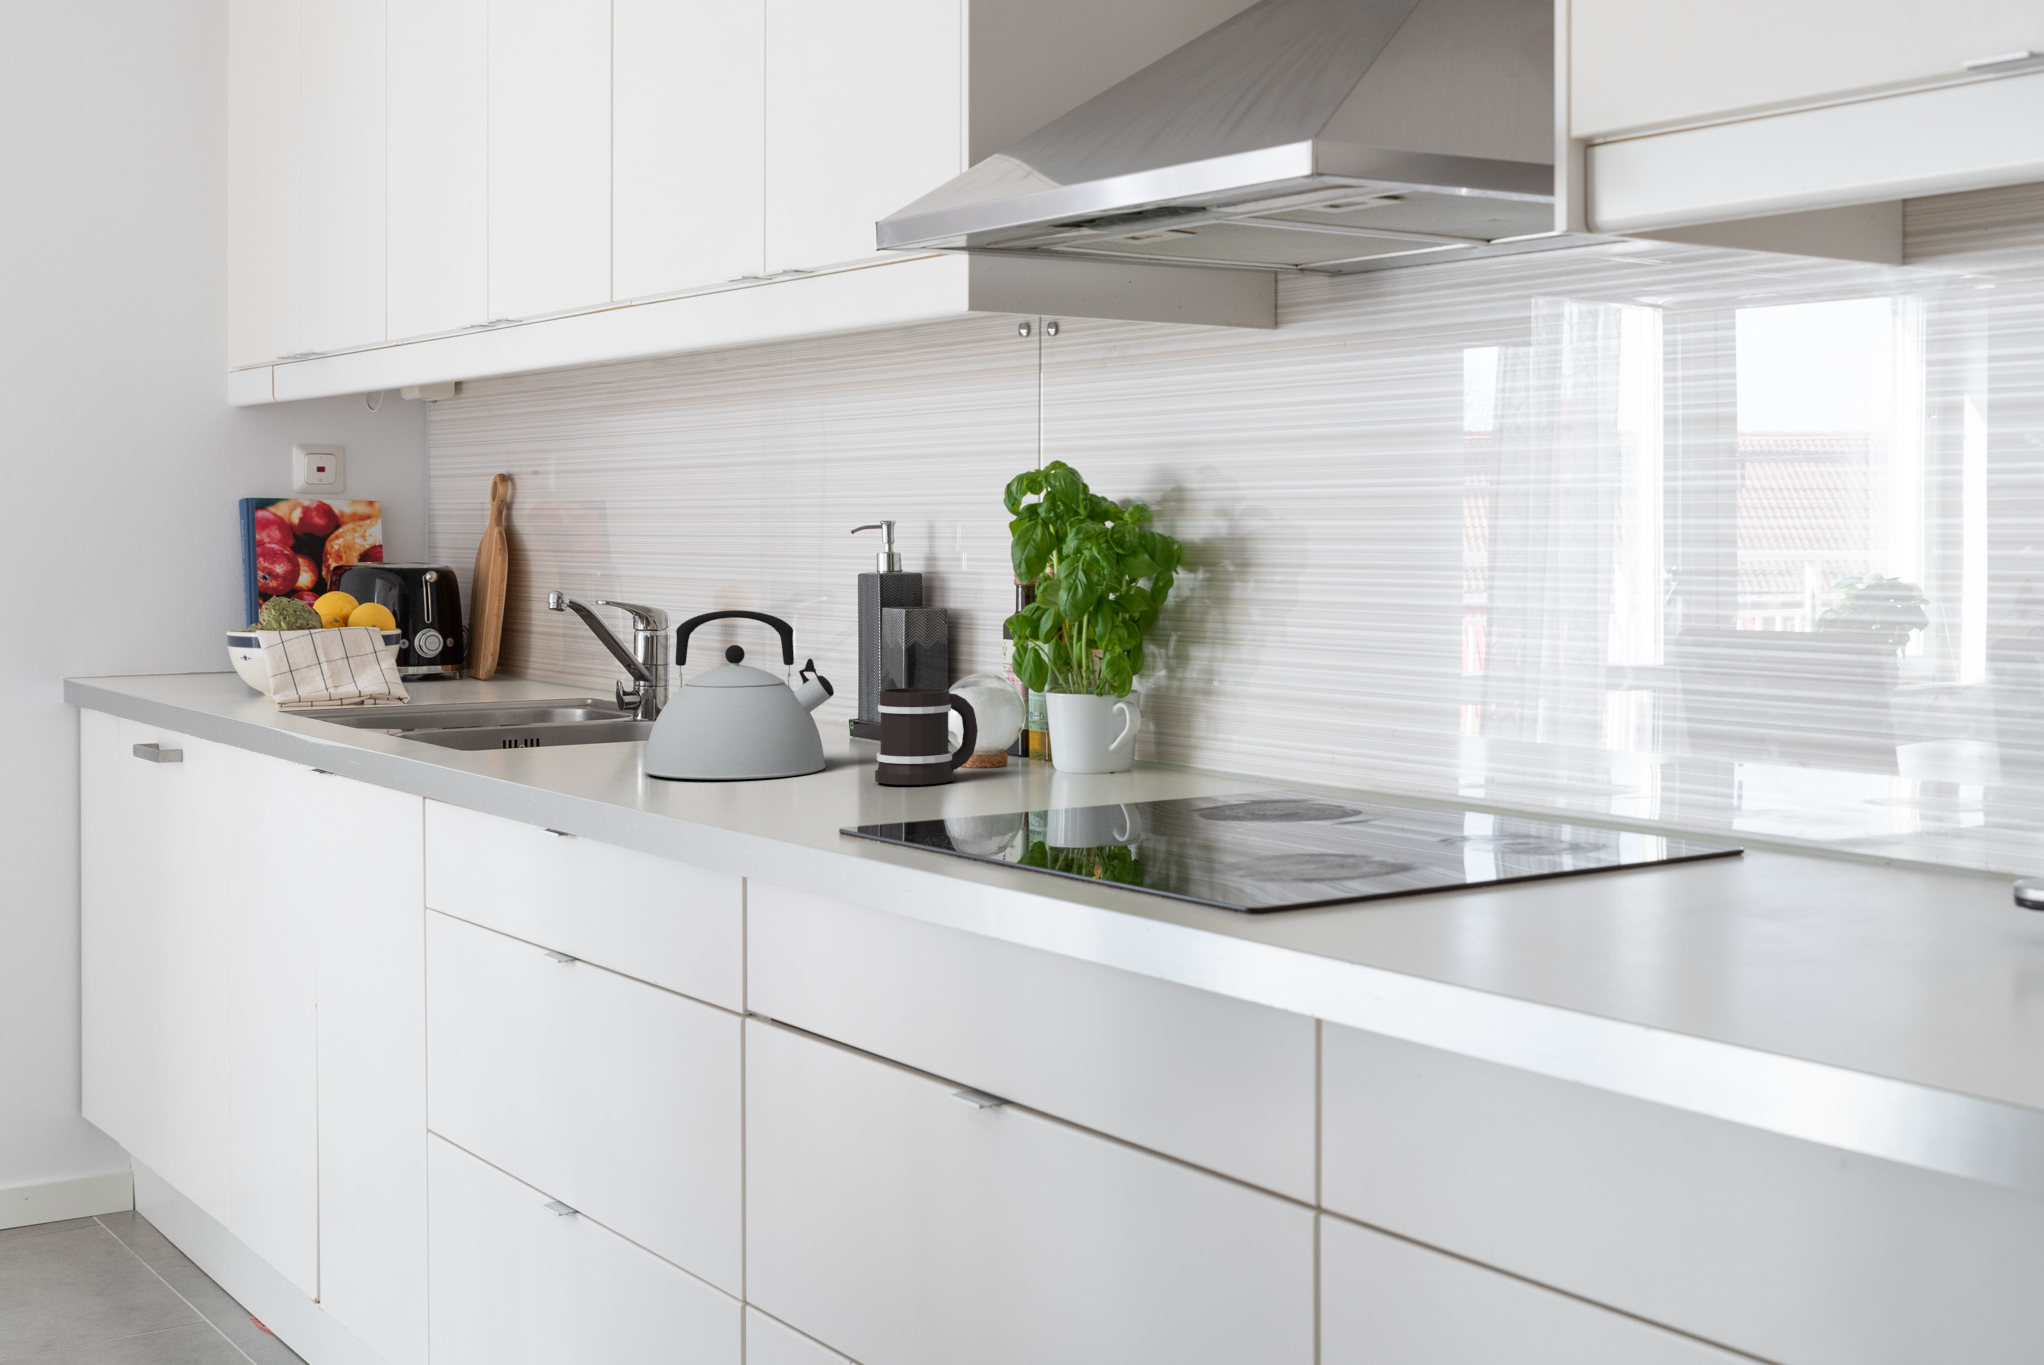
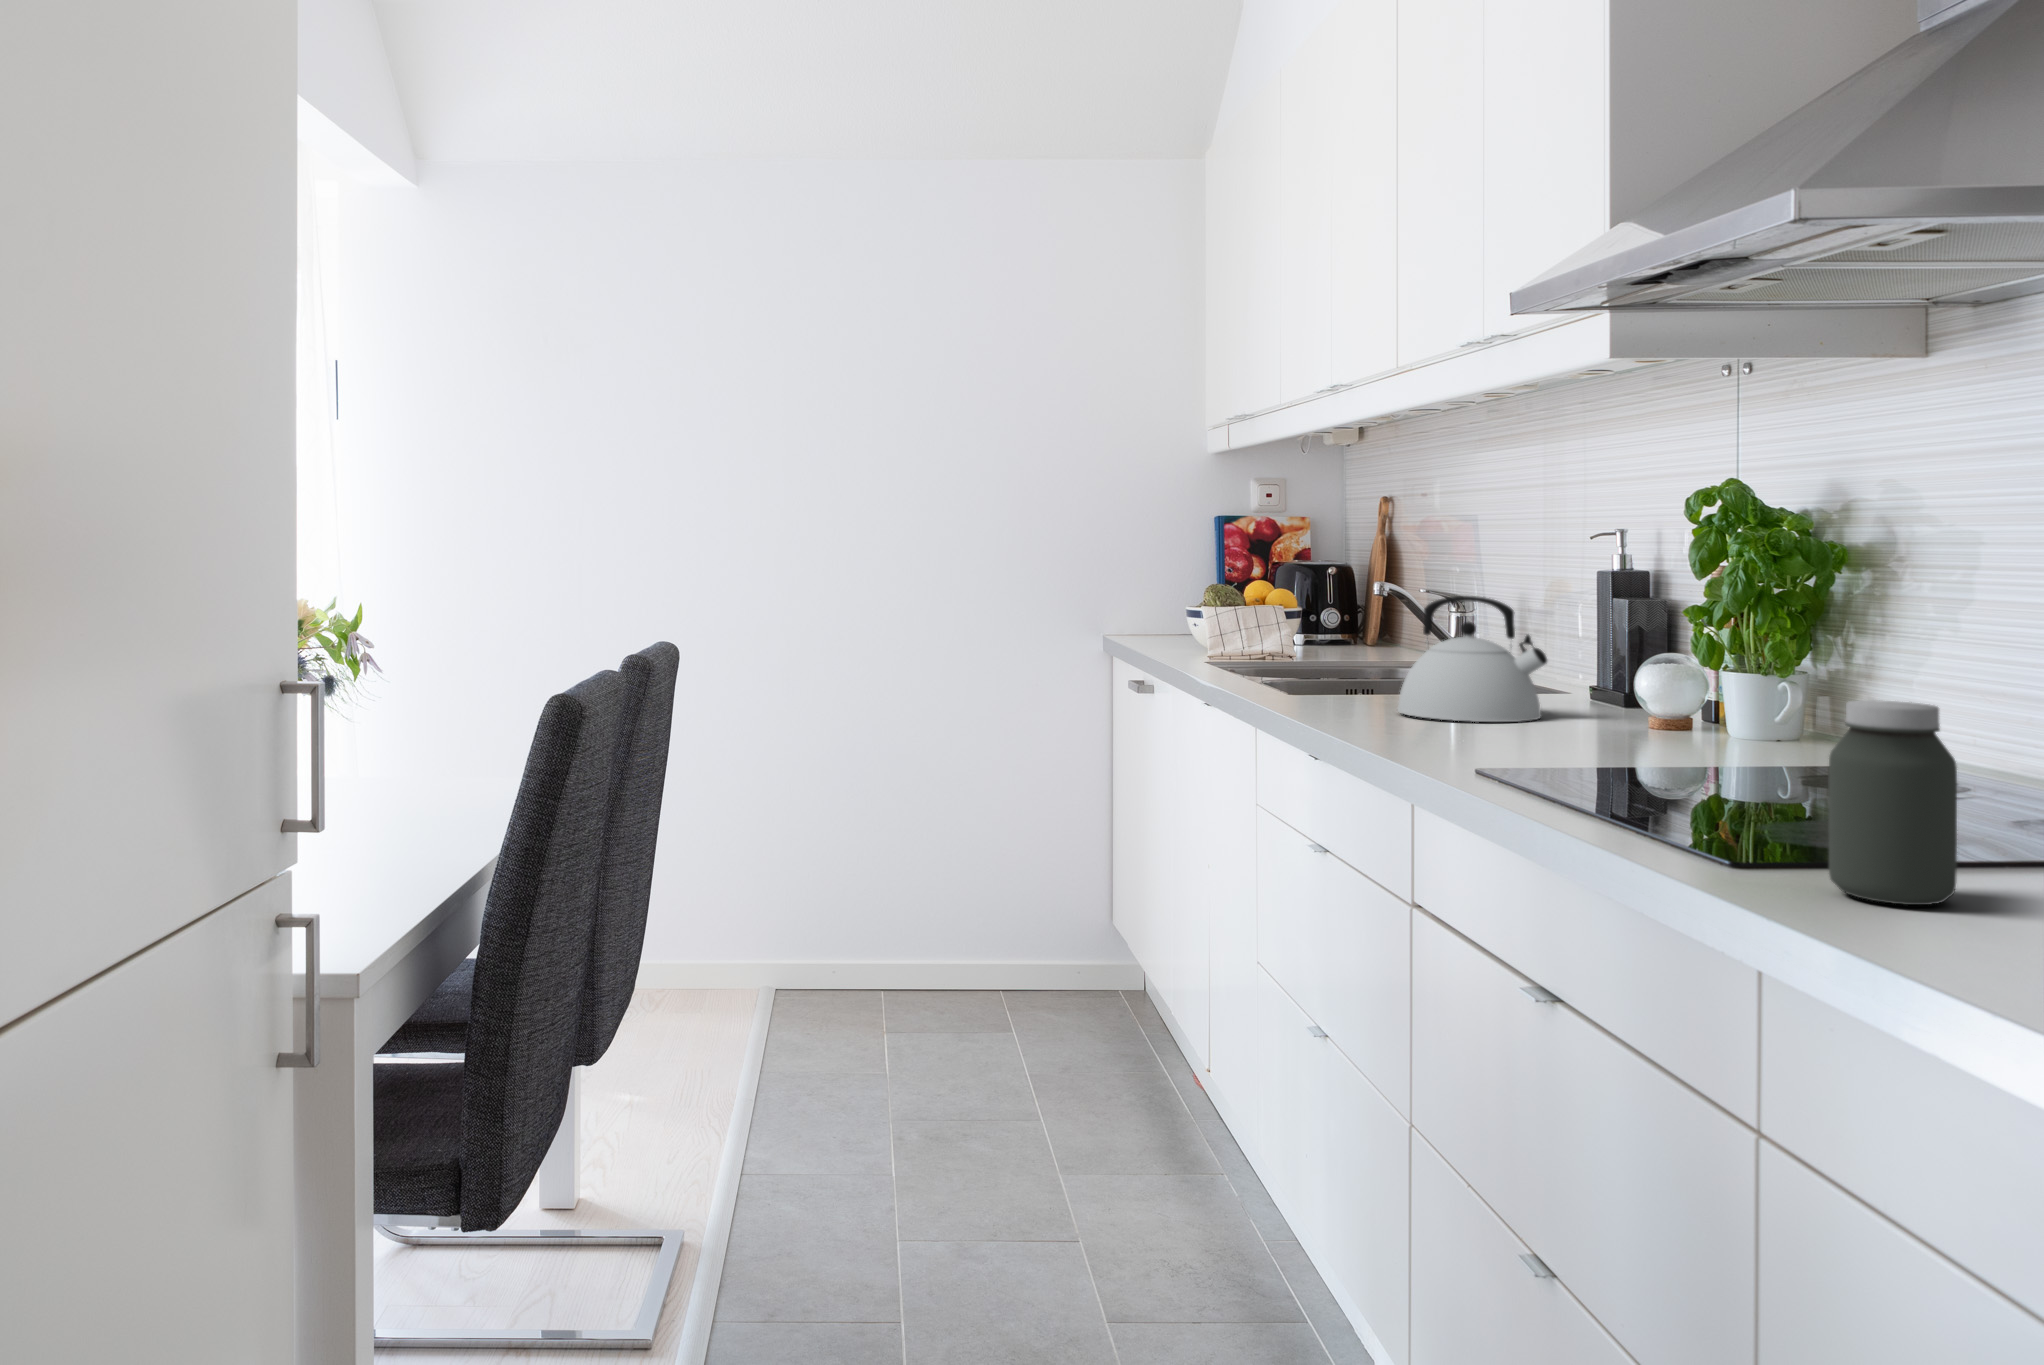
mug: present [875,688,978,785] -> none [1564,660,1657,737]
jar: none [1351,717,1466,936] -> present [1829,700,1957,905]

